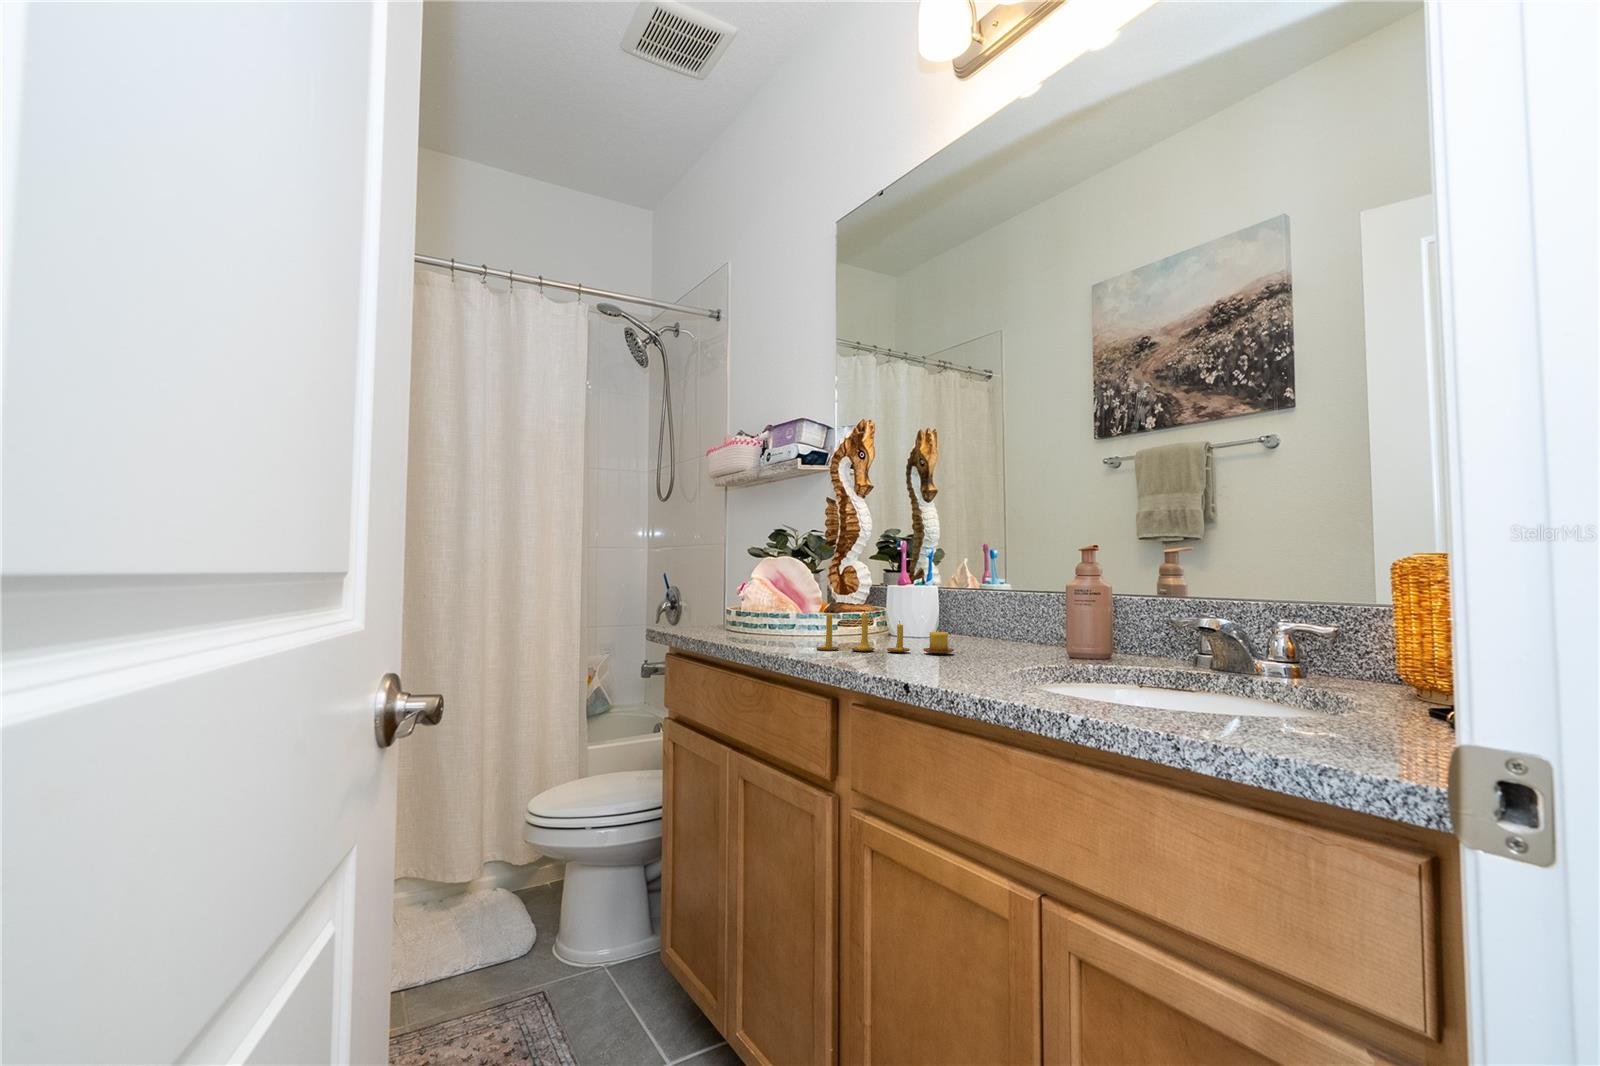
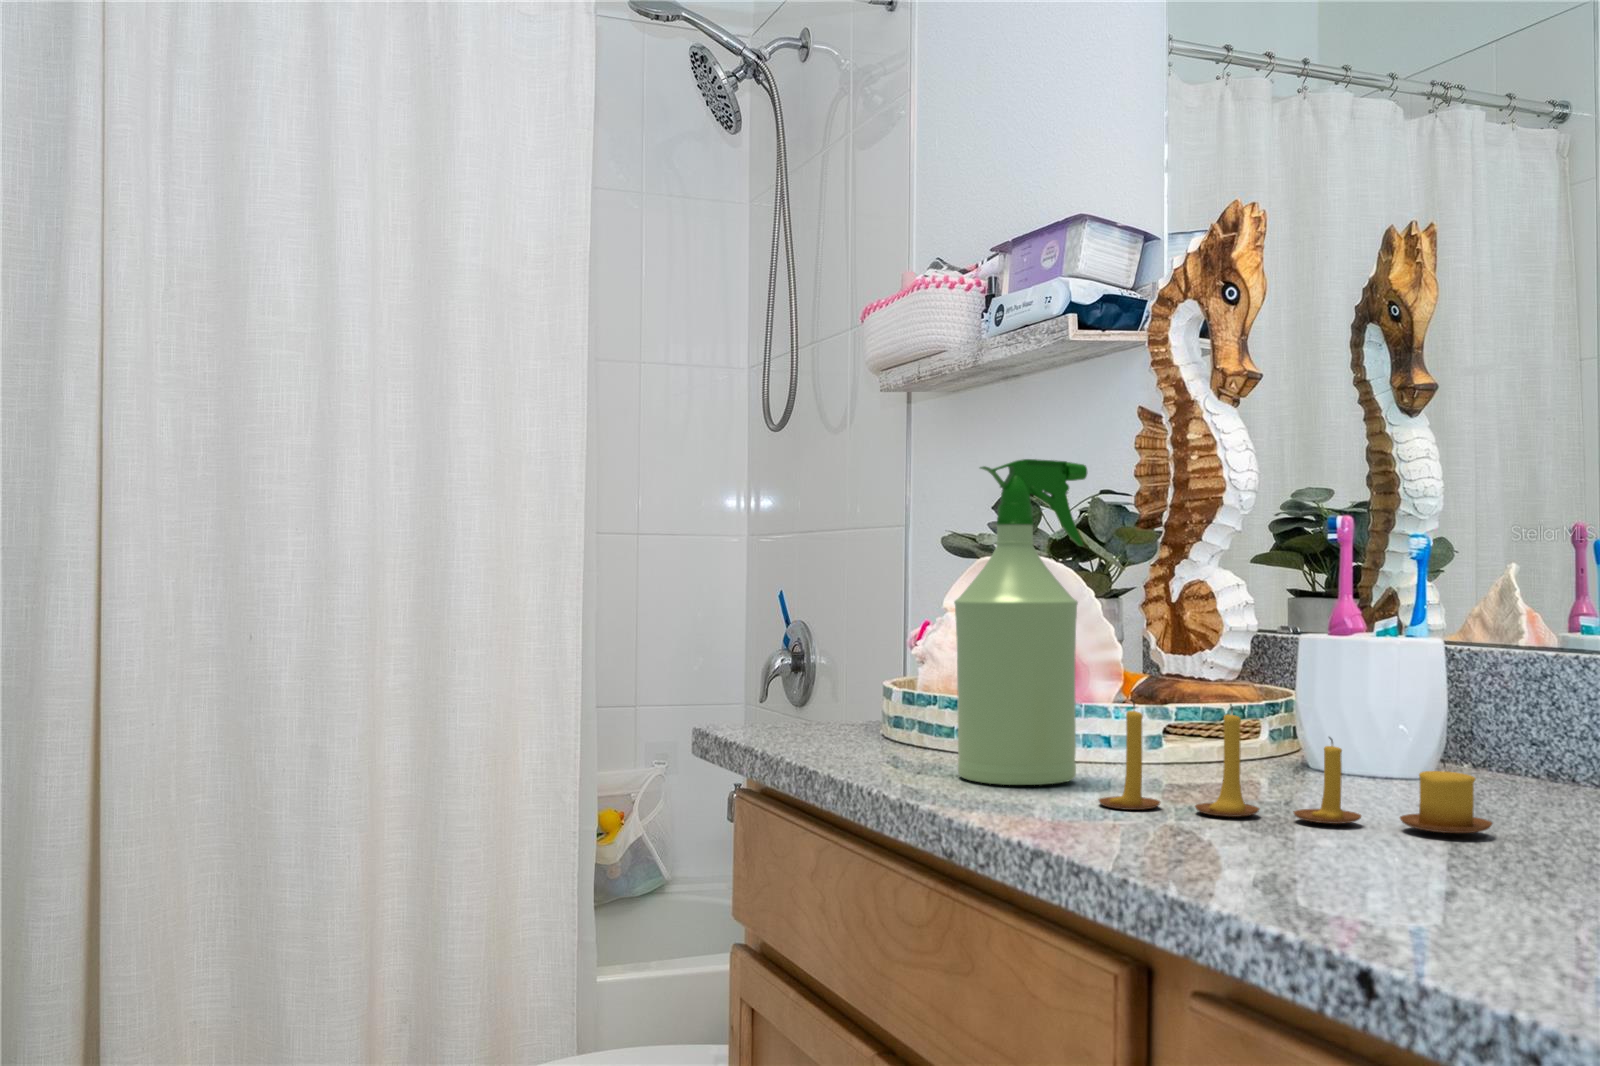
spray bottle: none [759,518,810,644] -> present [954,459,1087,785]

